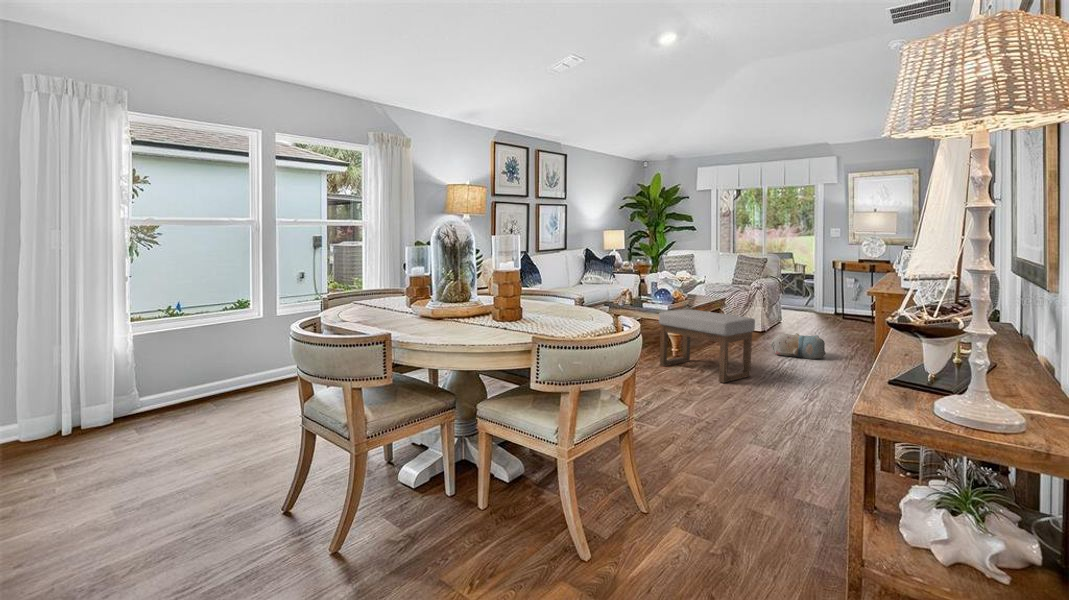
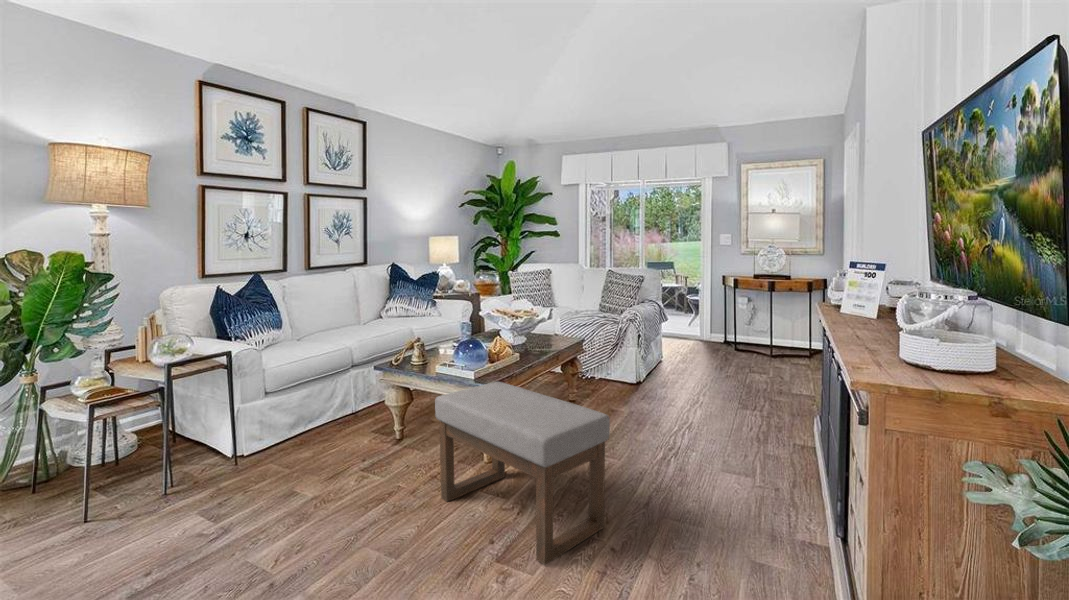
plush toy: present [771,333,826,359] -> none [646,406,732,454]

